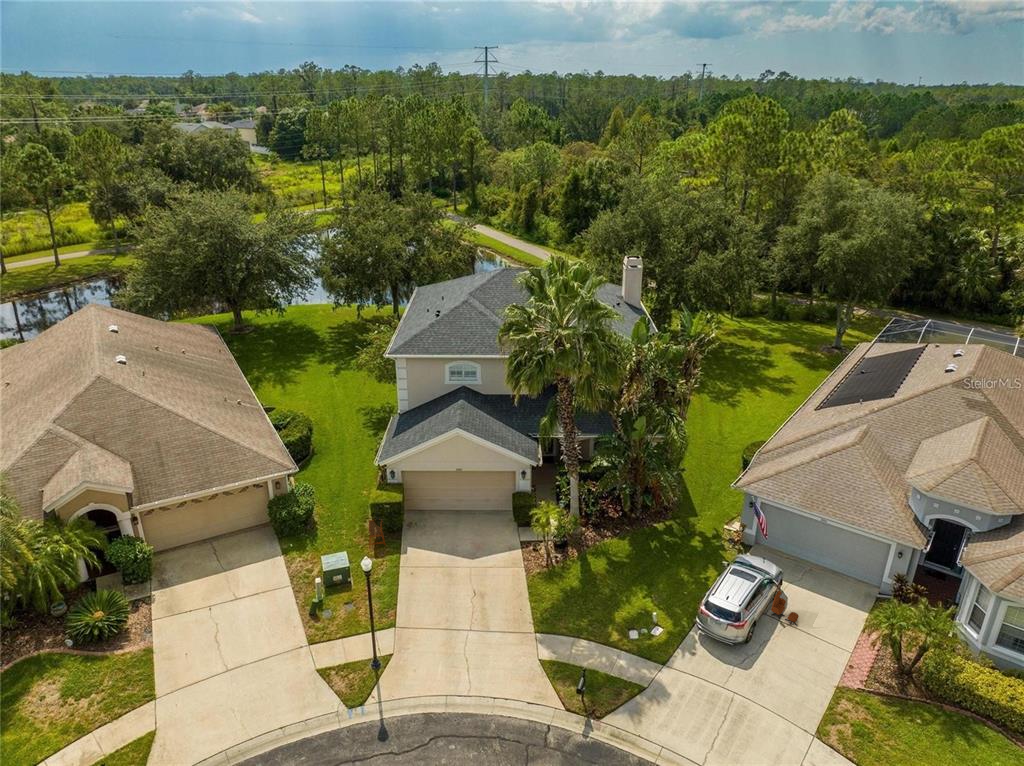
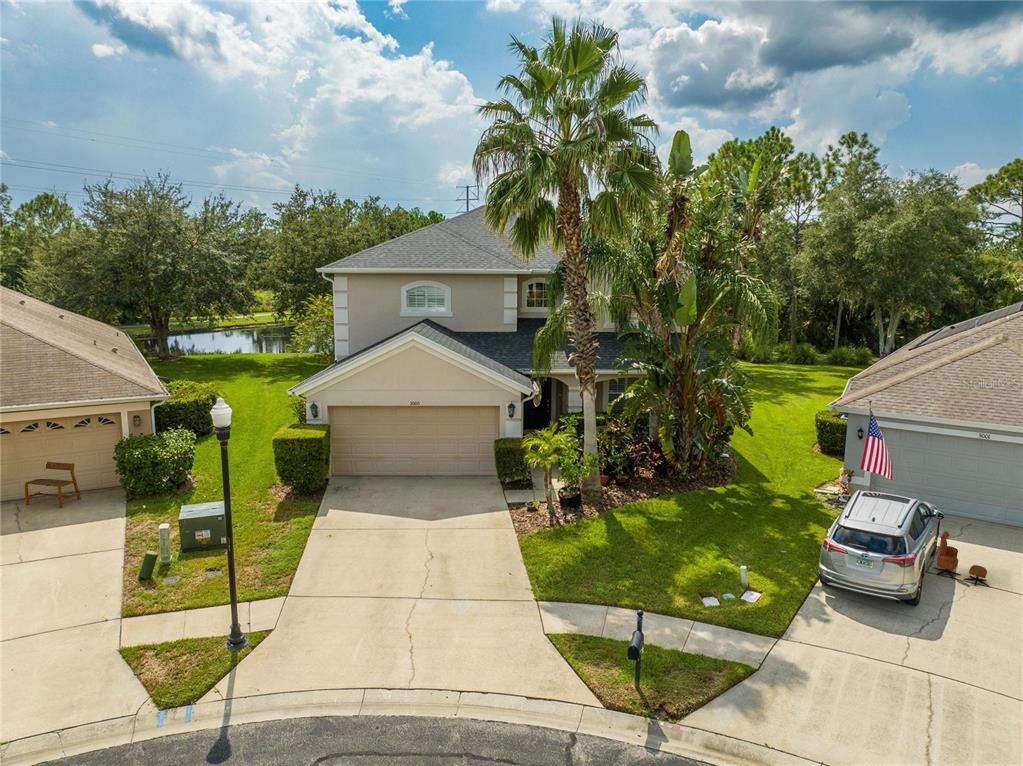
bench: present [369,519,385,548] -> present [25,462,81,508]

